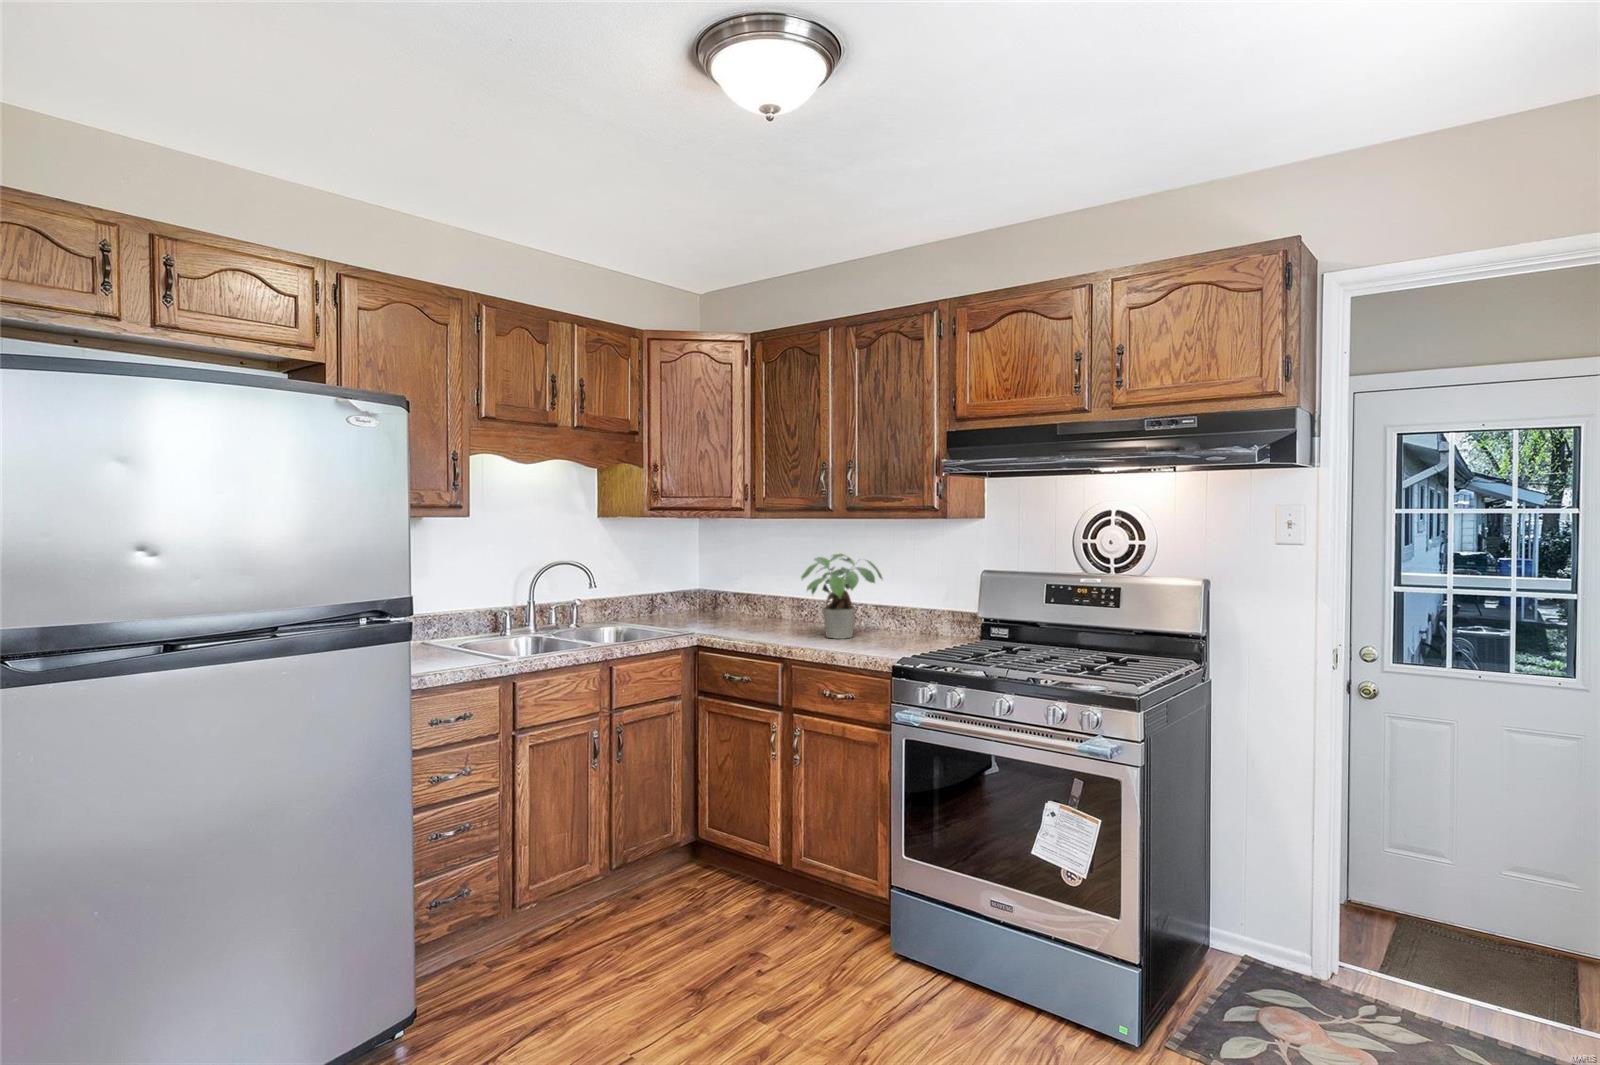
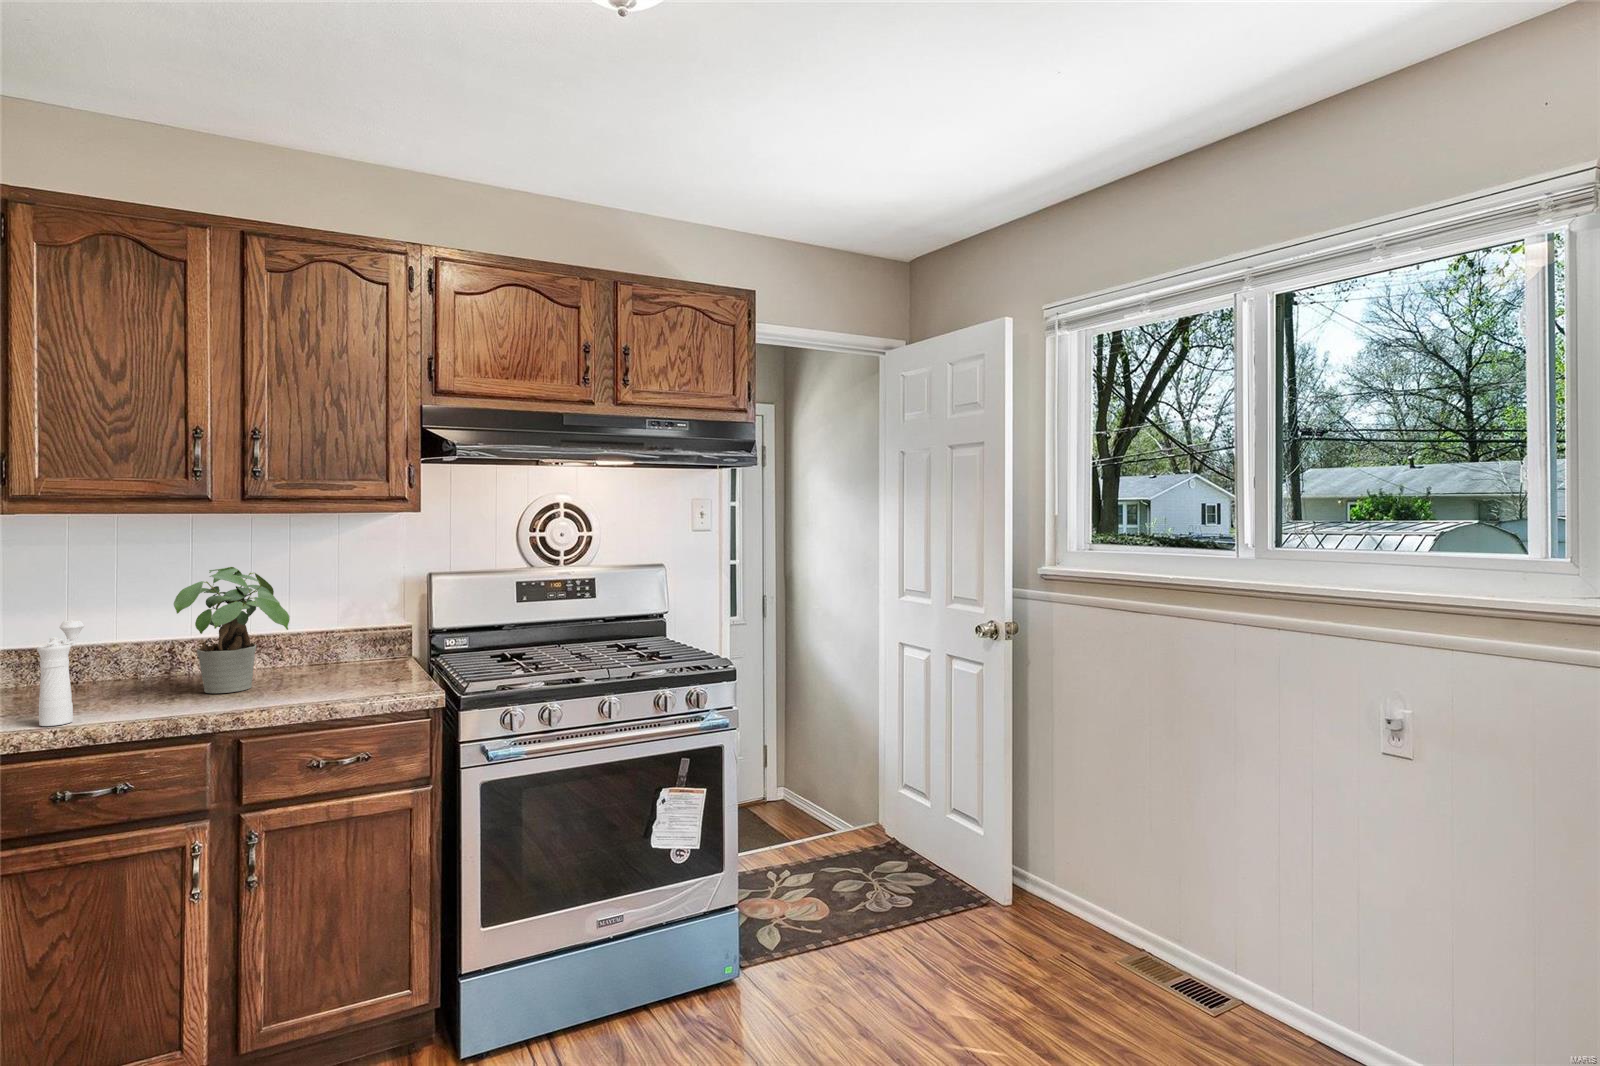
pepper mill: none [735,580,770,638] -> present [37,620,84,726]

